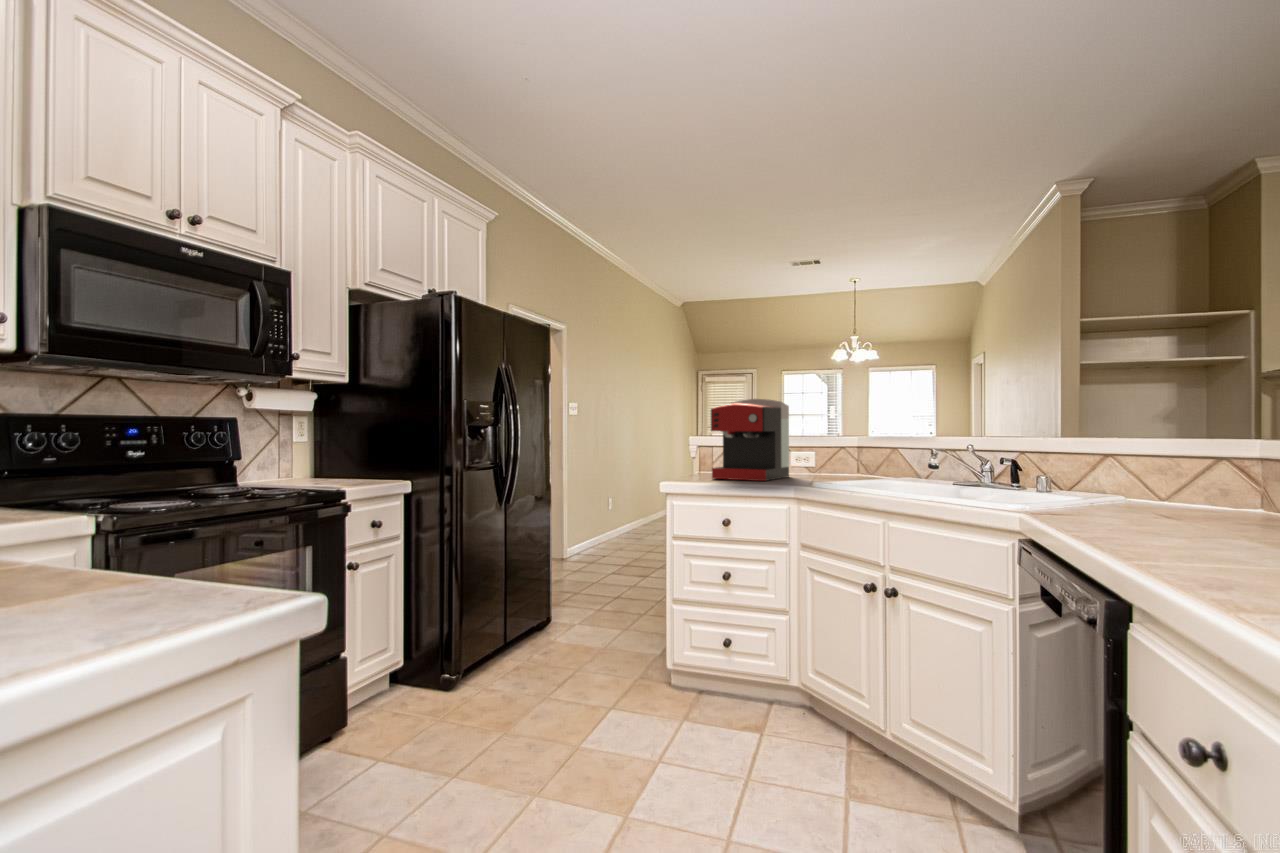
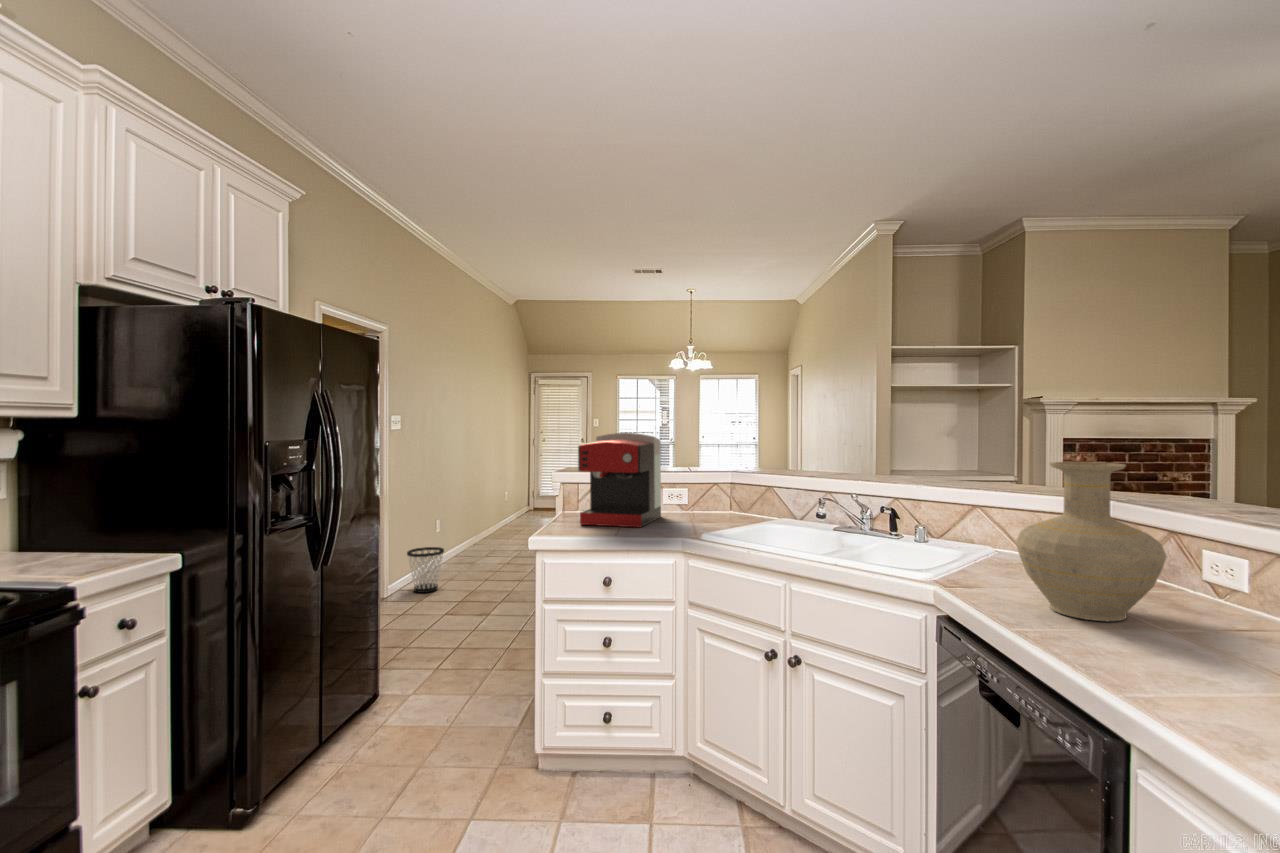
vase: none [1082,384,1232,532] -> present [1016,462,1166,621]
wastebasket: none [579,520,611,560] -> present [407,547,444,593]

